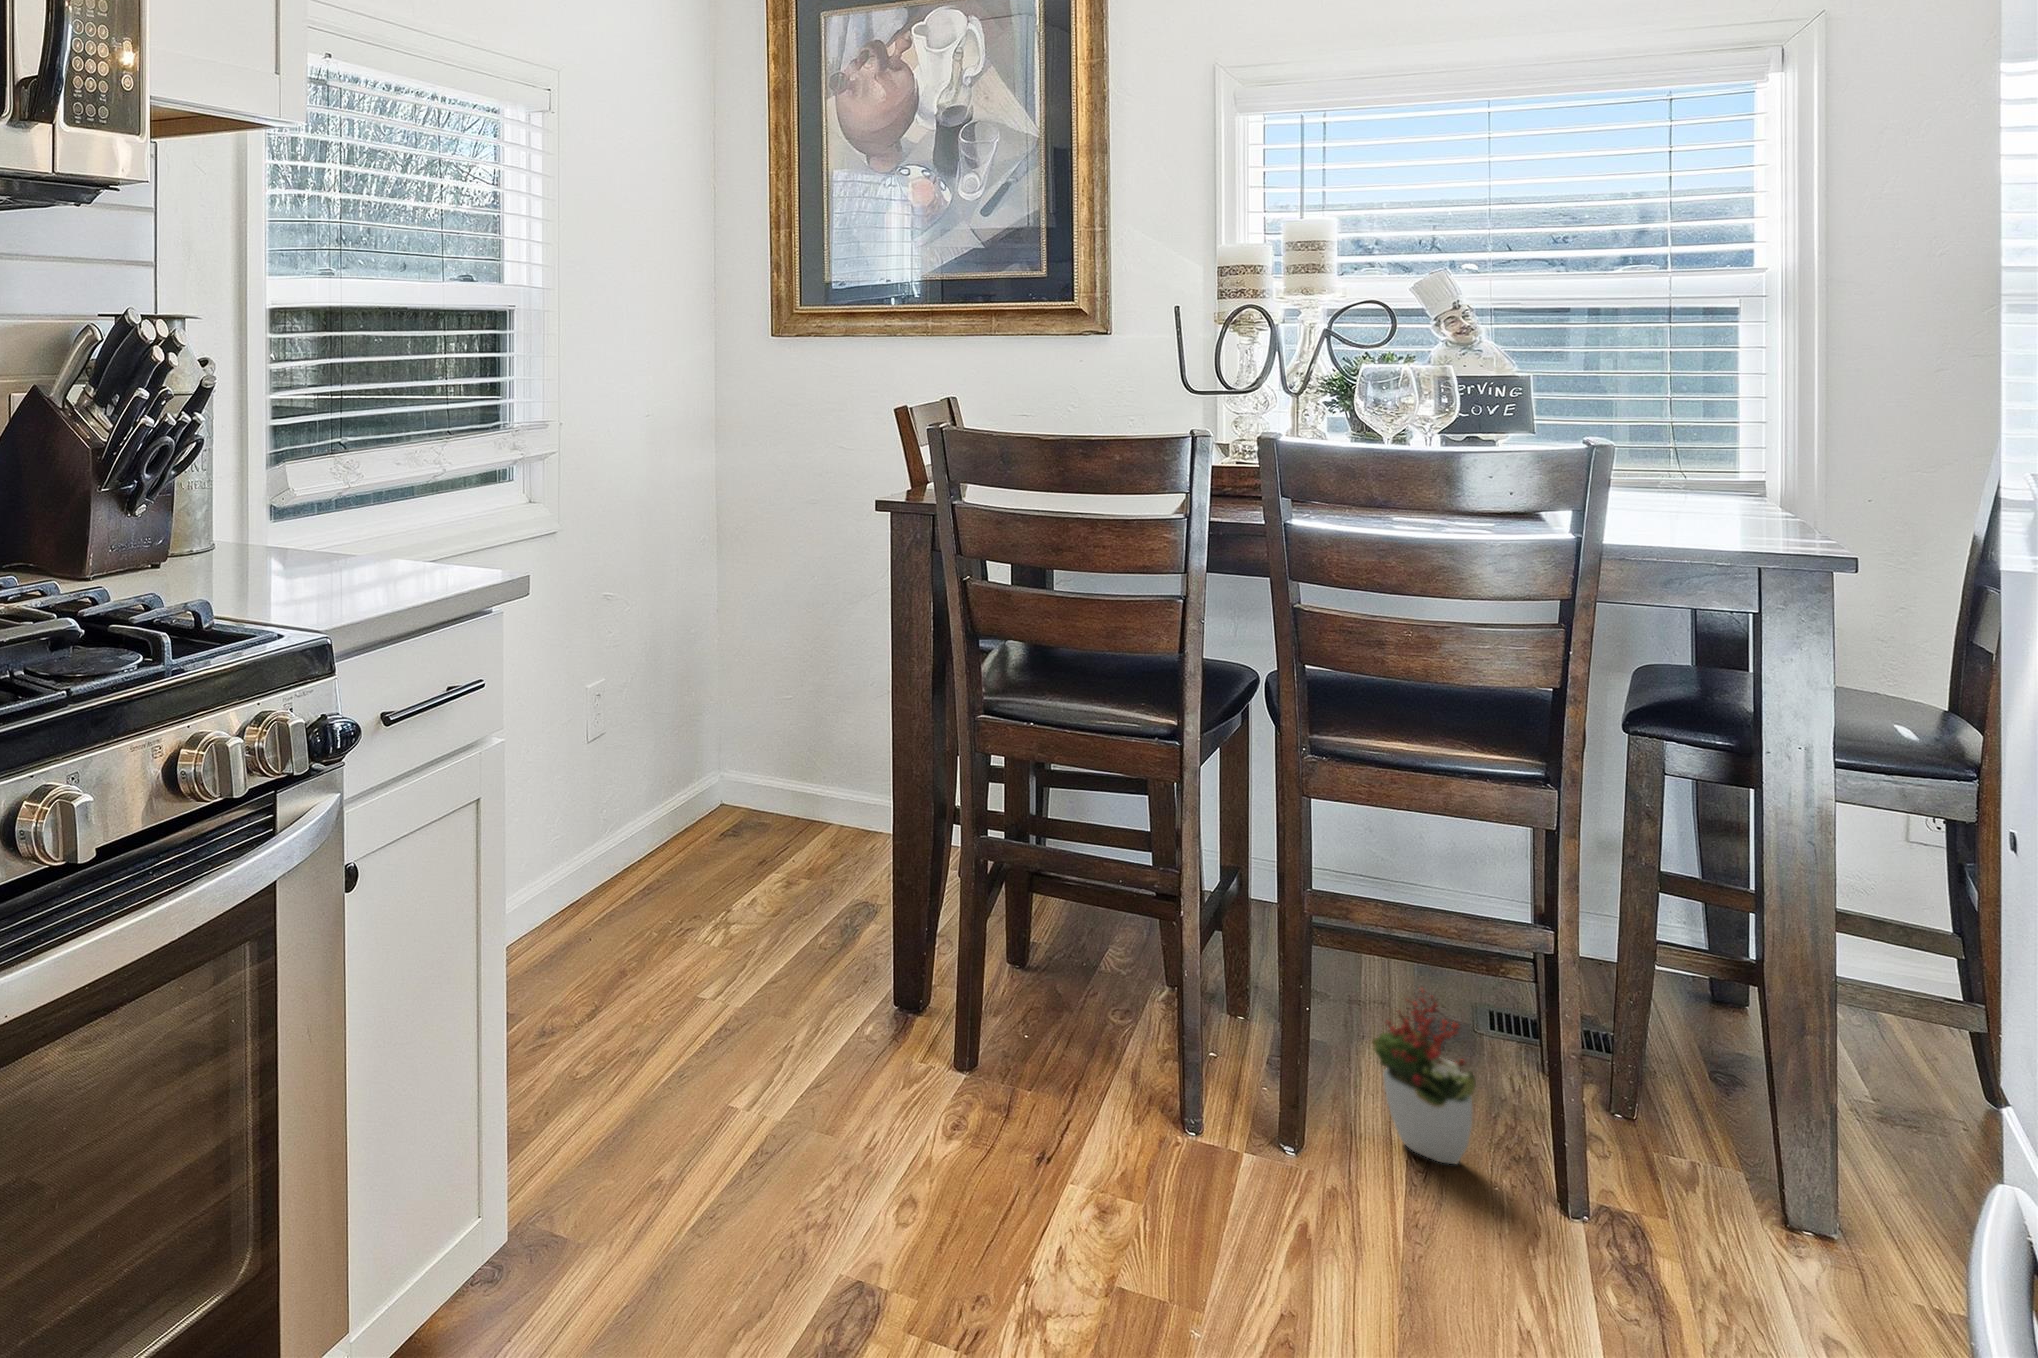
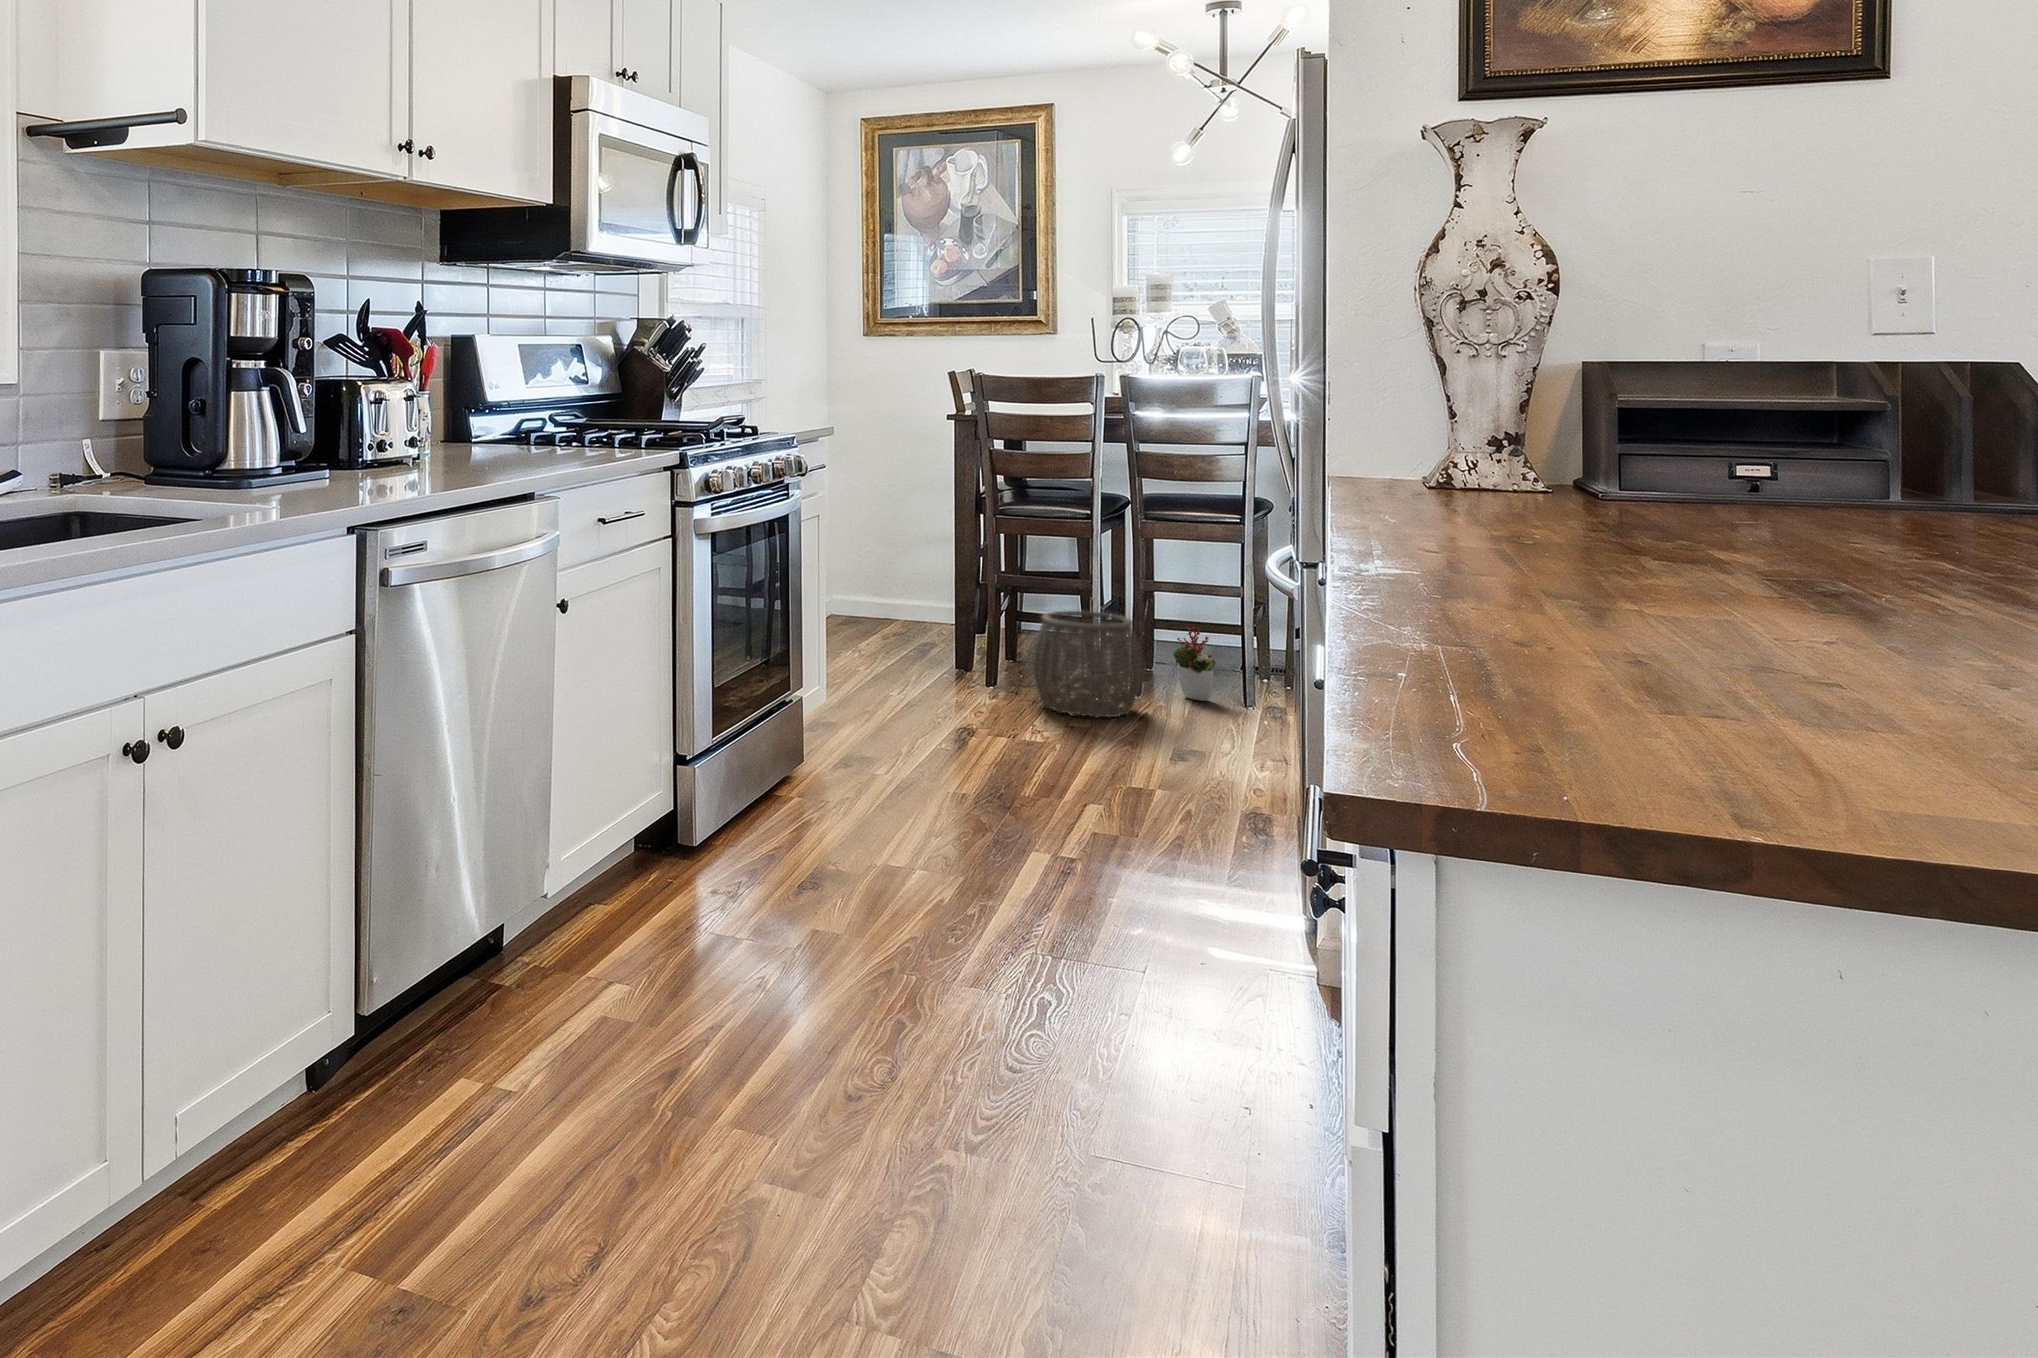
woven basket: none [1050,954,1315,1251] -> present [1032,611,1142,718]

